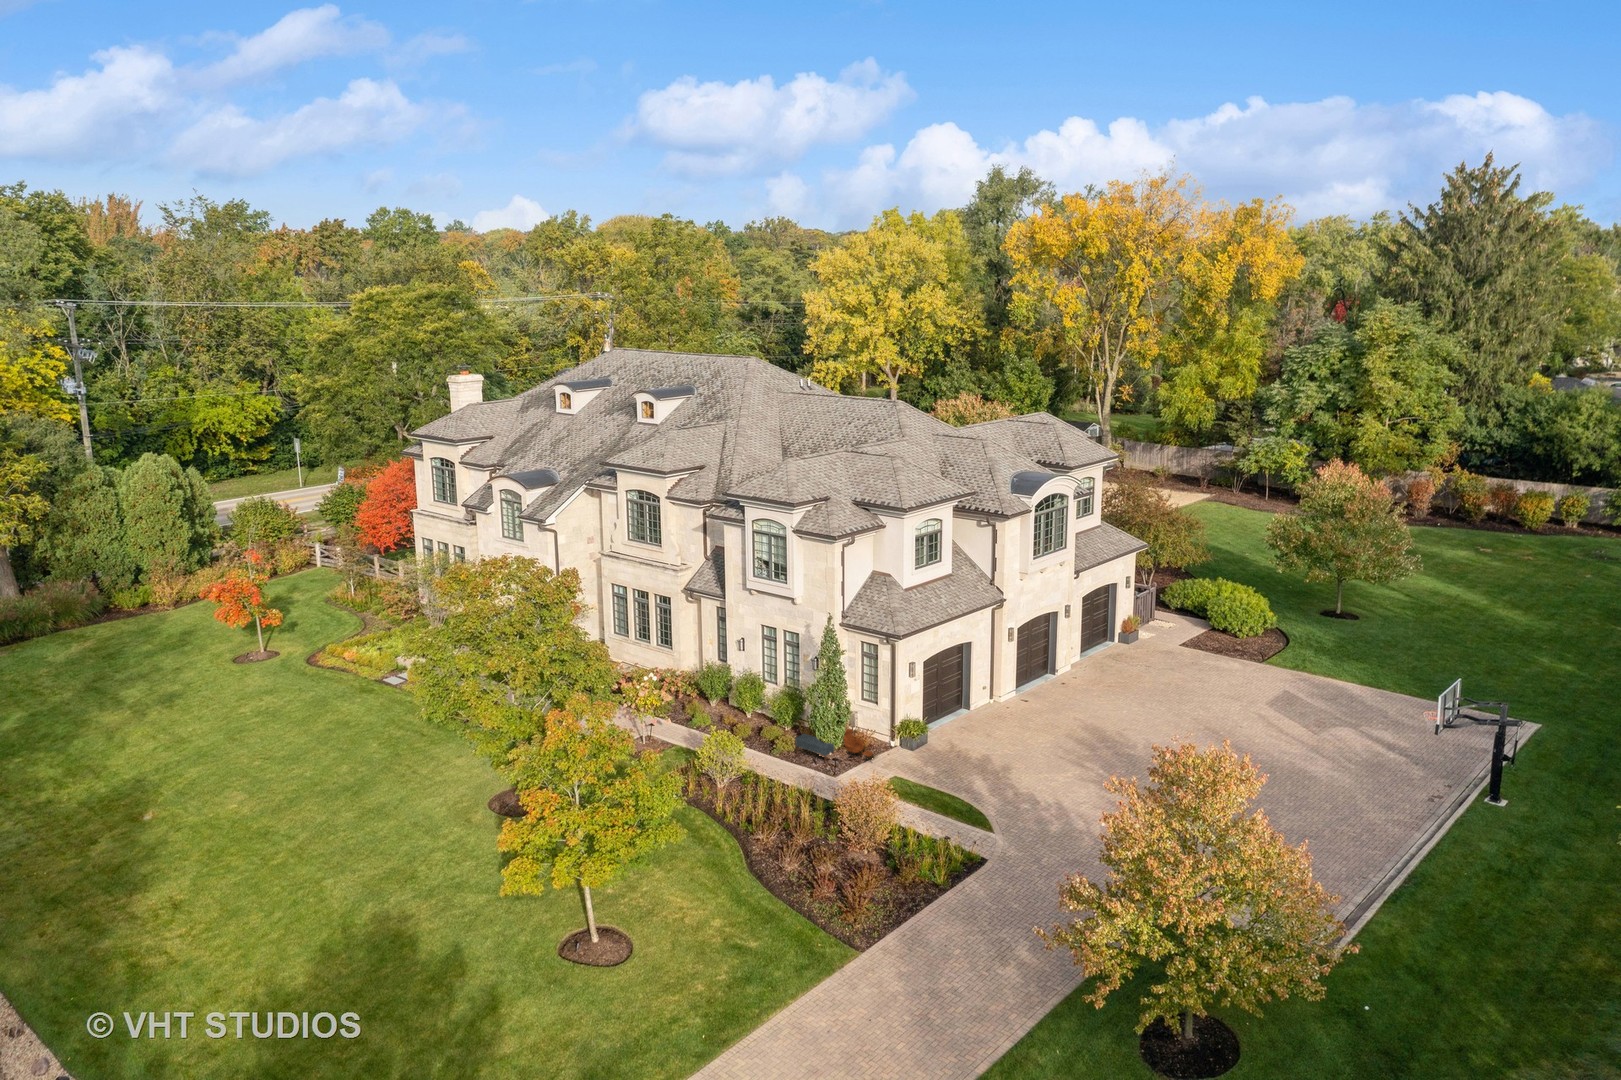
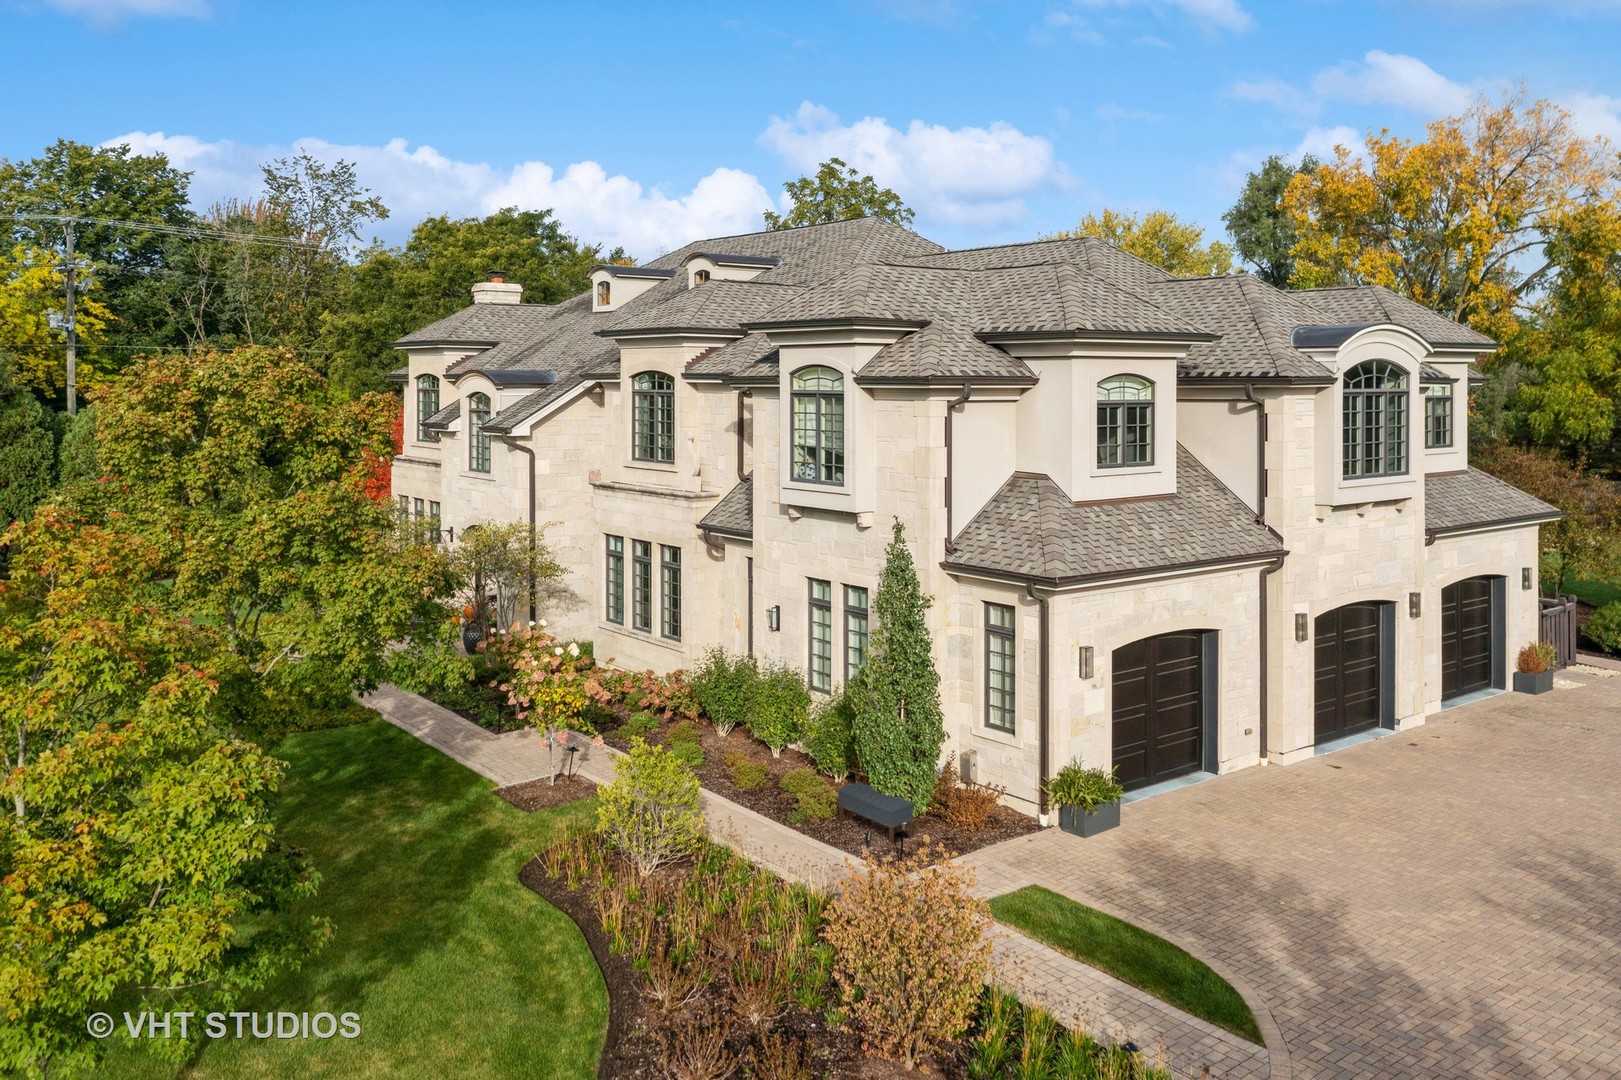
lounge chair: present [844,729,873,761] -> none [933,777,993,852]

